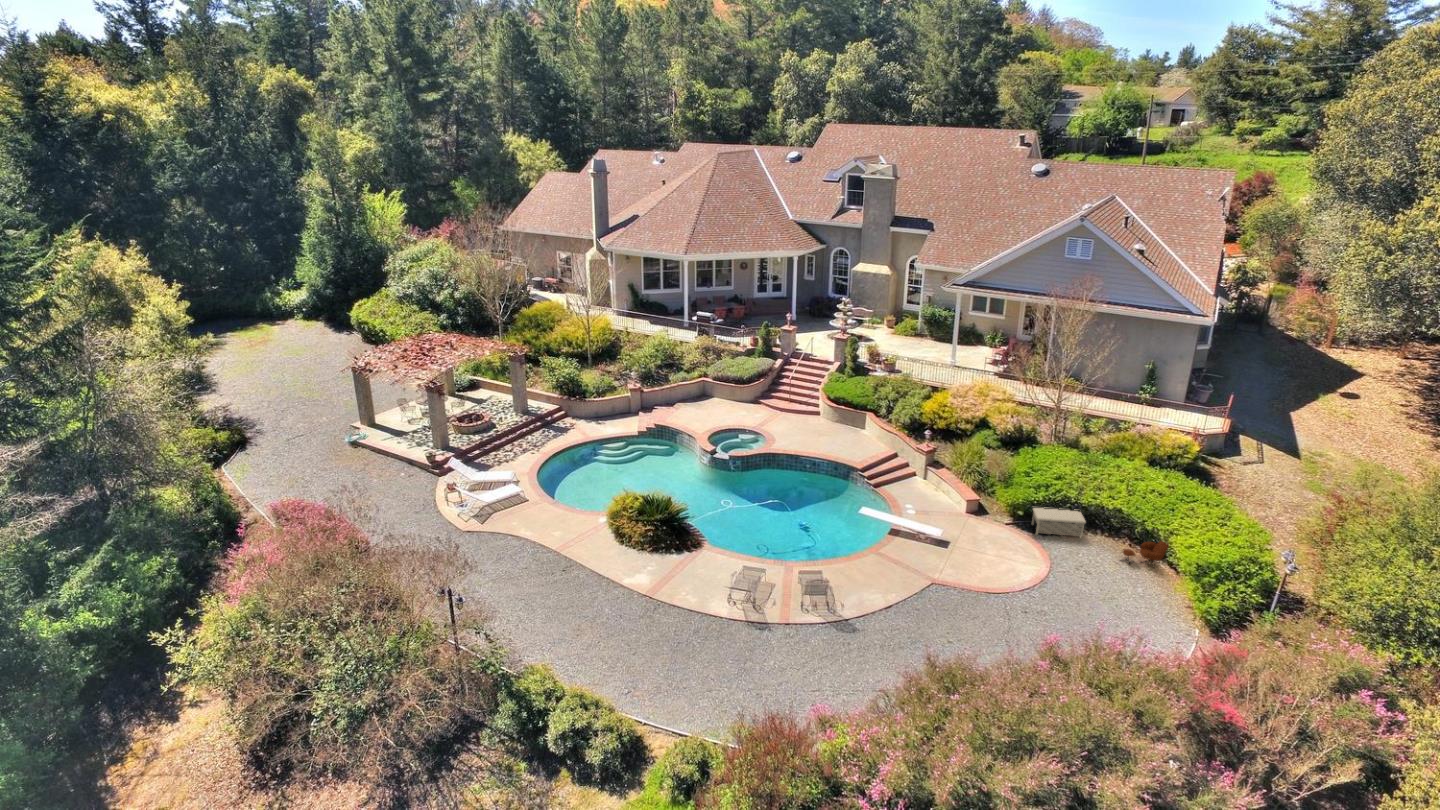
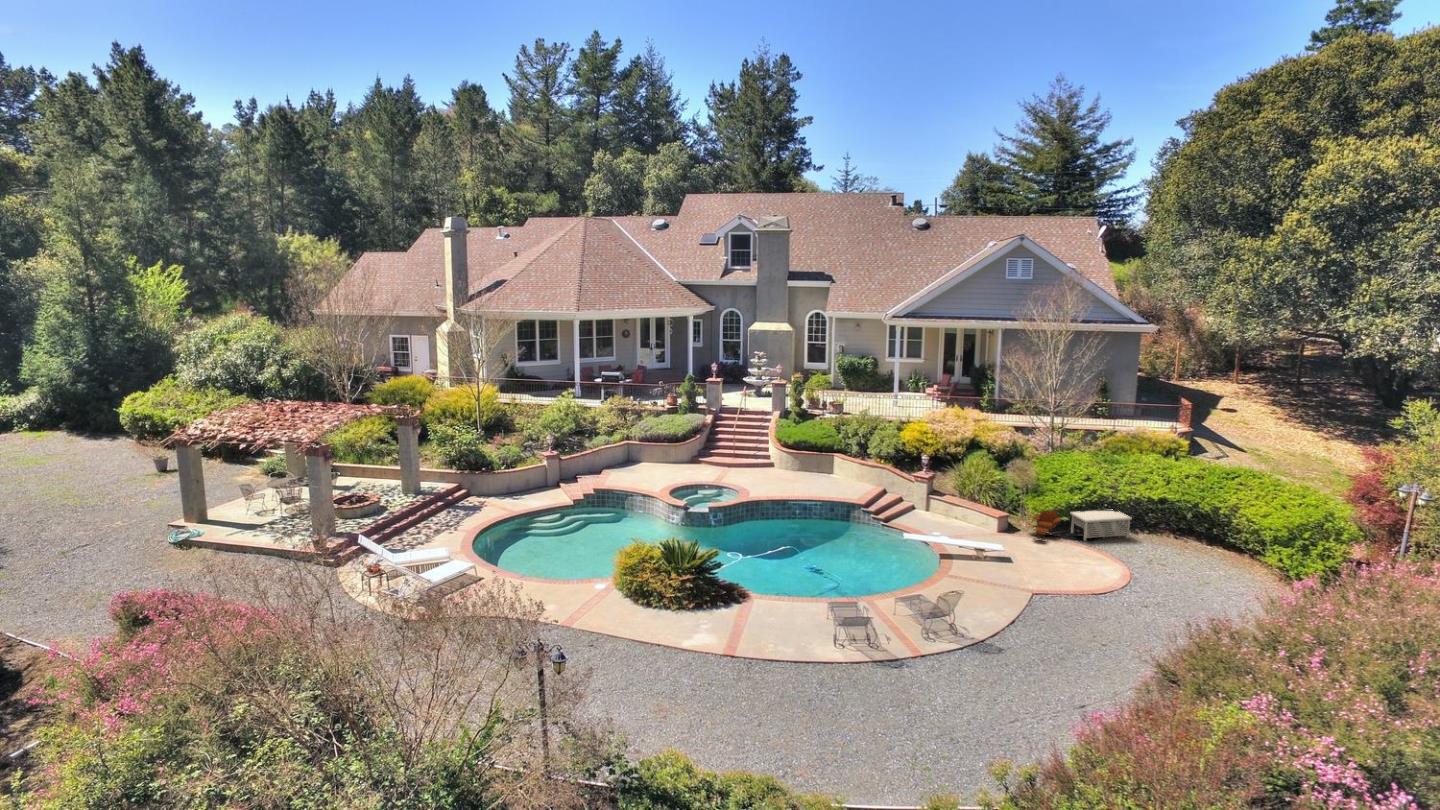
lounge chair: present [1123,541,1169,568] -> present [1034,502,1061,540]

